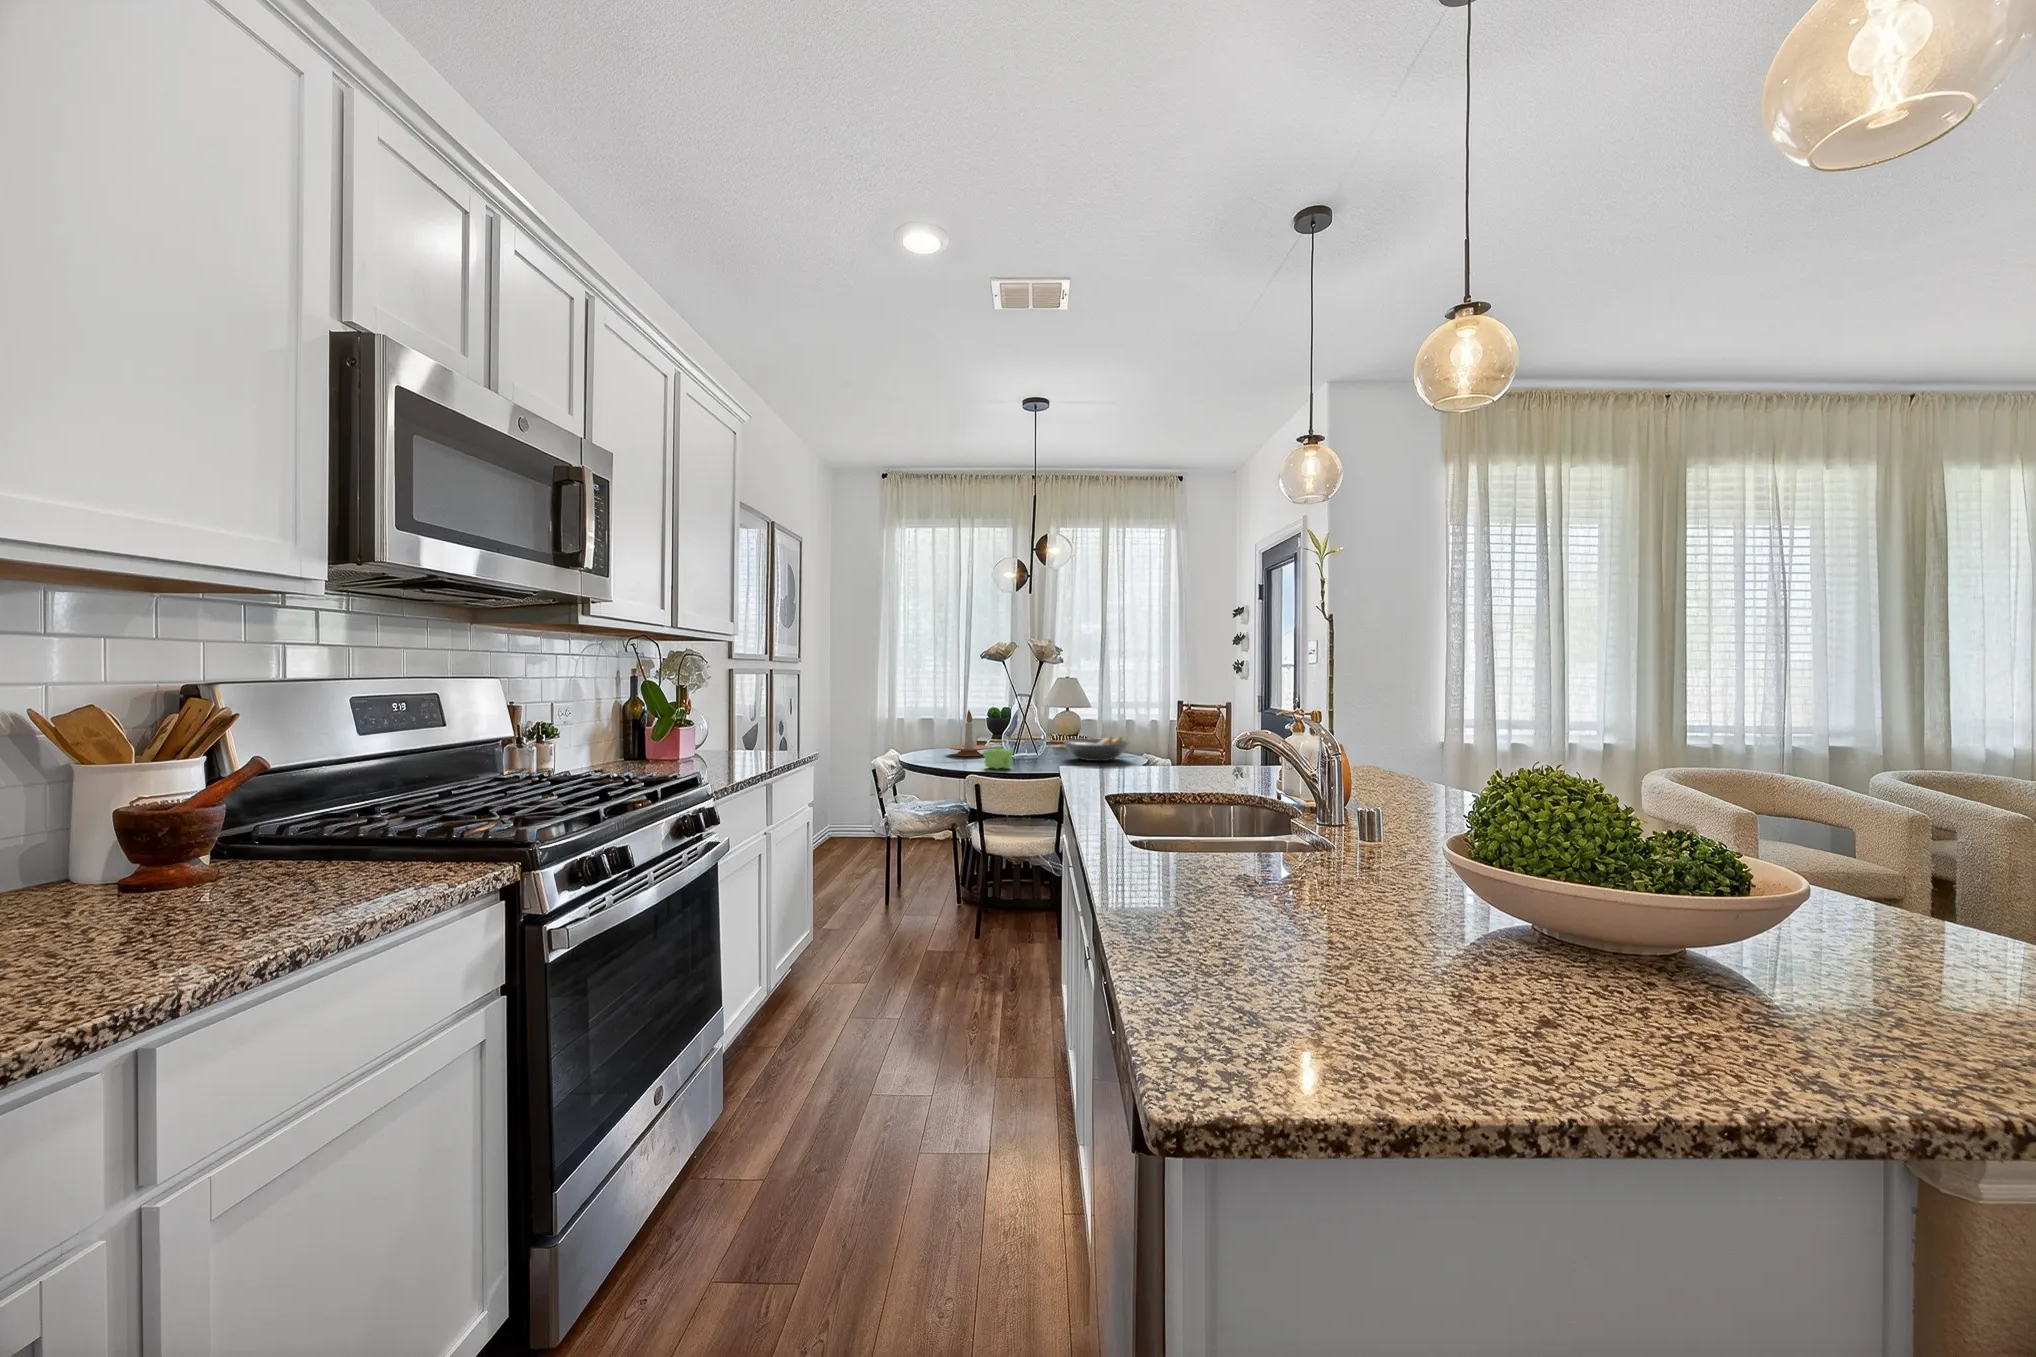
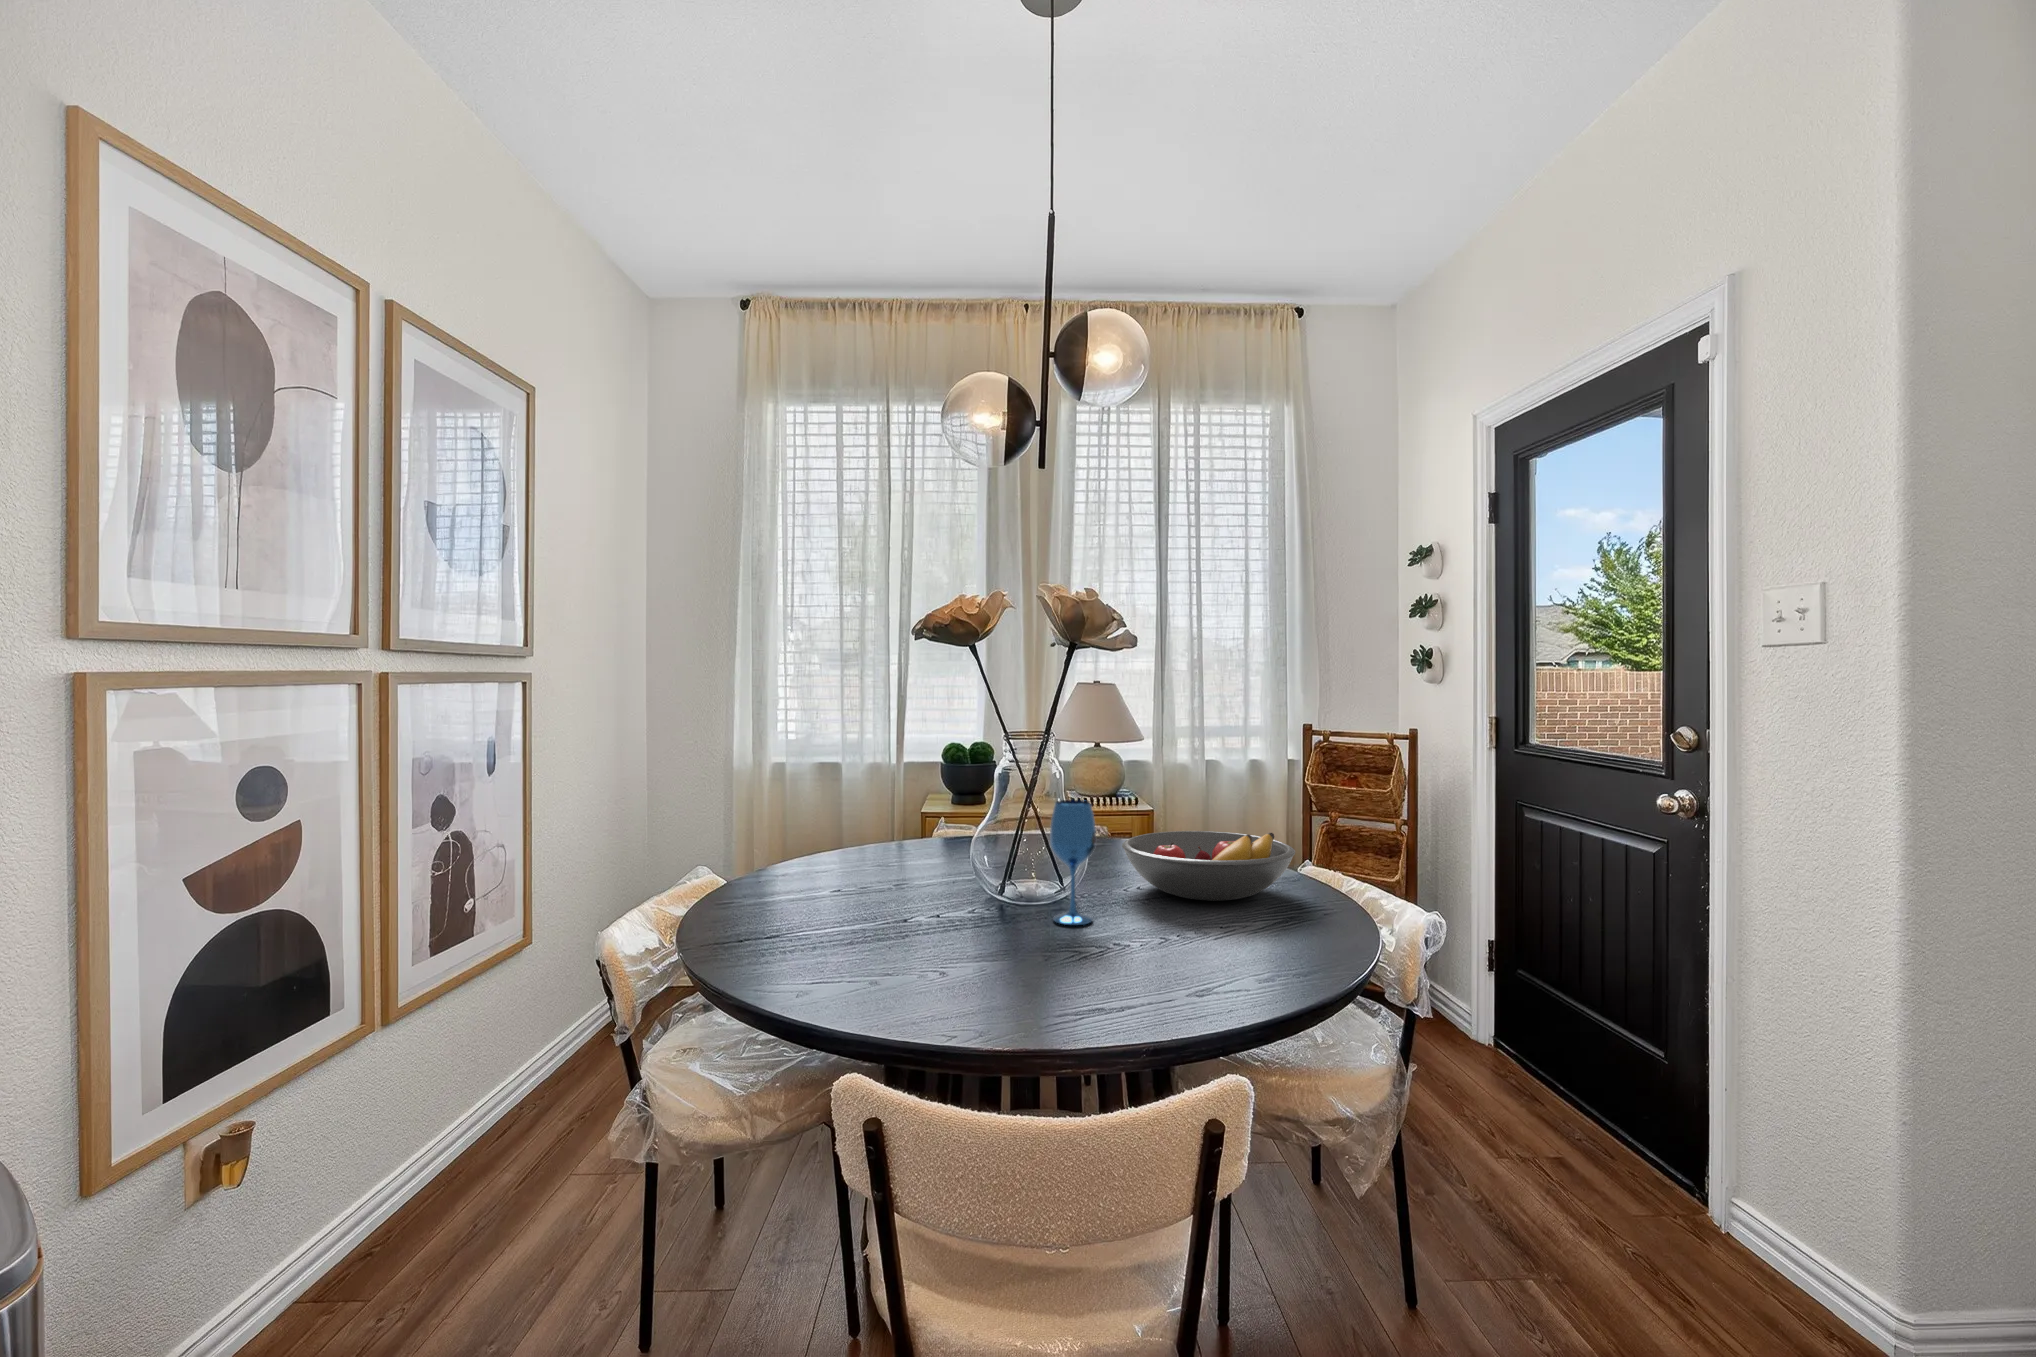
candle holder: present [948,710,989,756] -> none [832,764,937,883]
wineglass: none [1033,721,1050,765] -> present [1050,800,1096,925]
teapot: present [983,746,1013,769] -> none [907,881,998,956]

